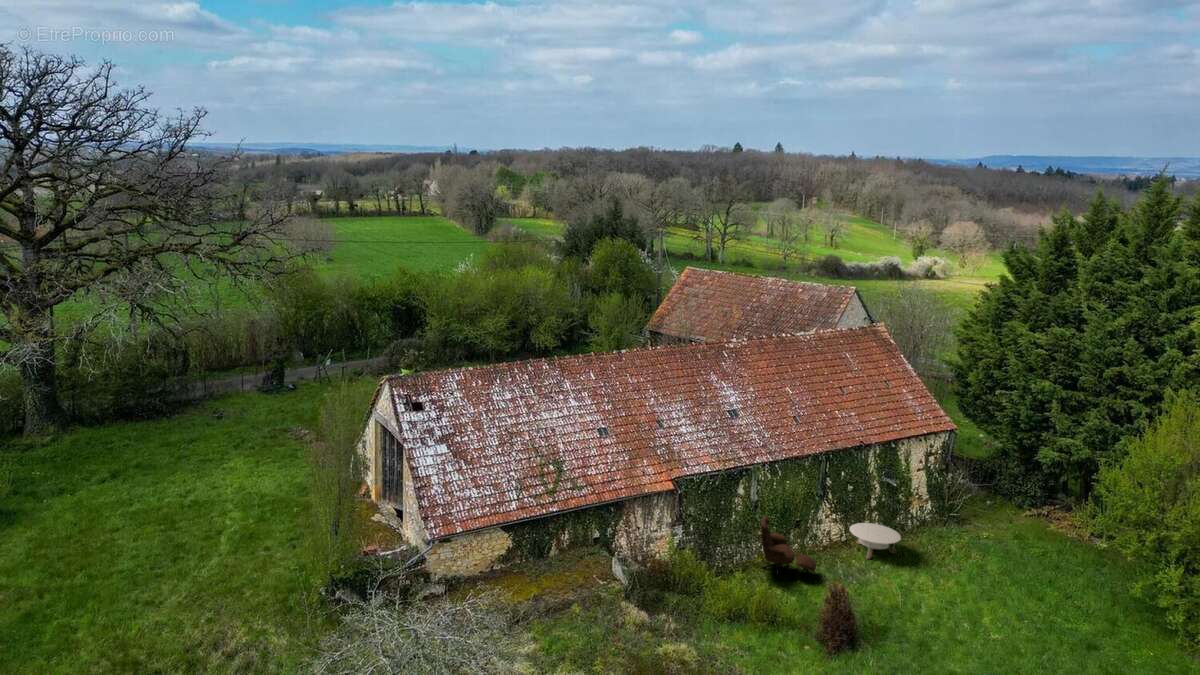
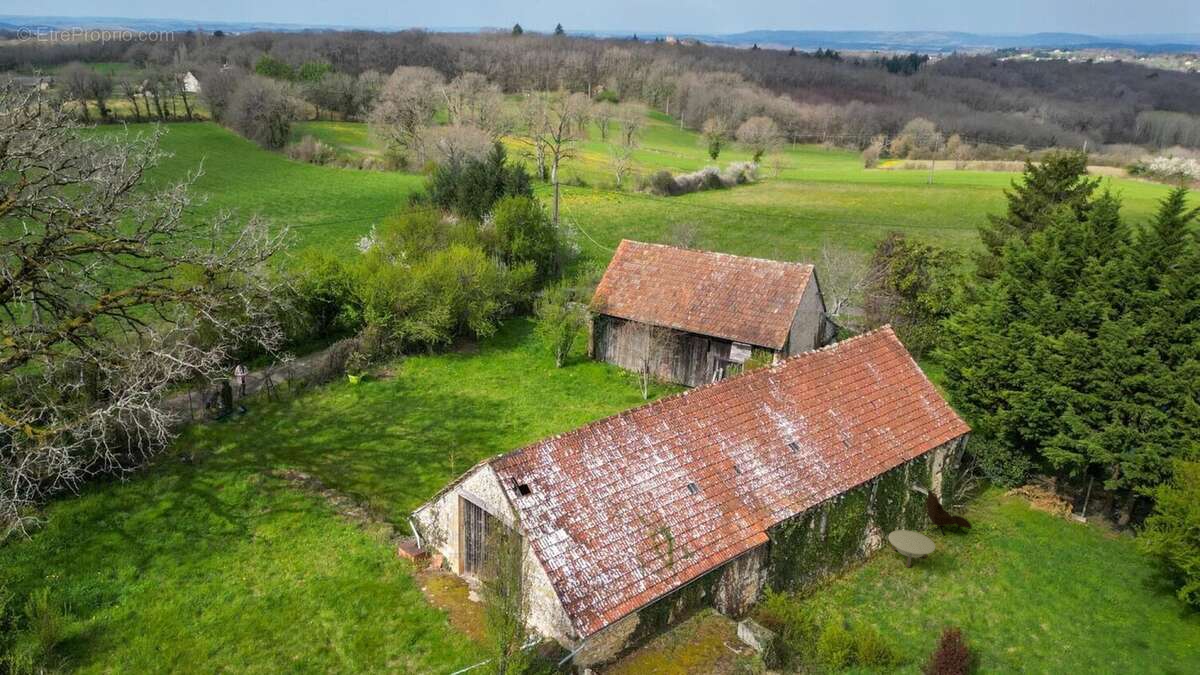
lounge chair: present [761,516,816,578] -> present [927,489,971,536]

